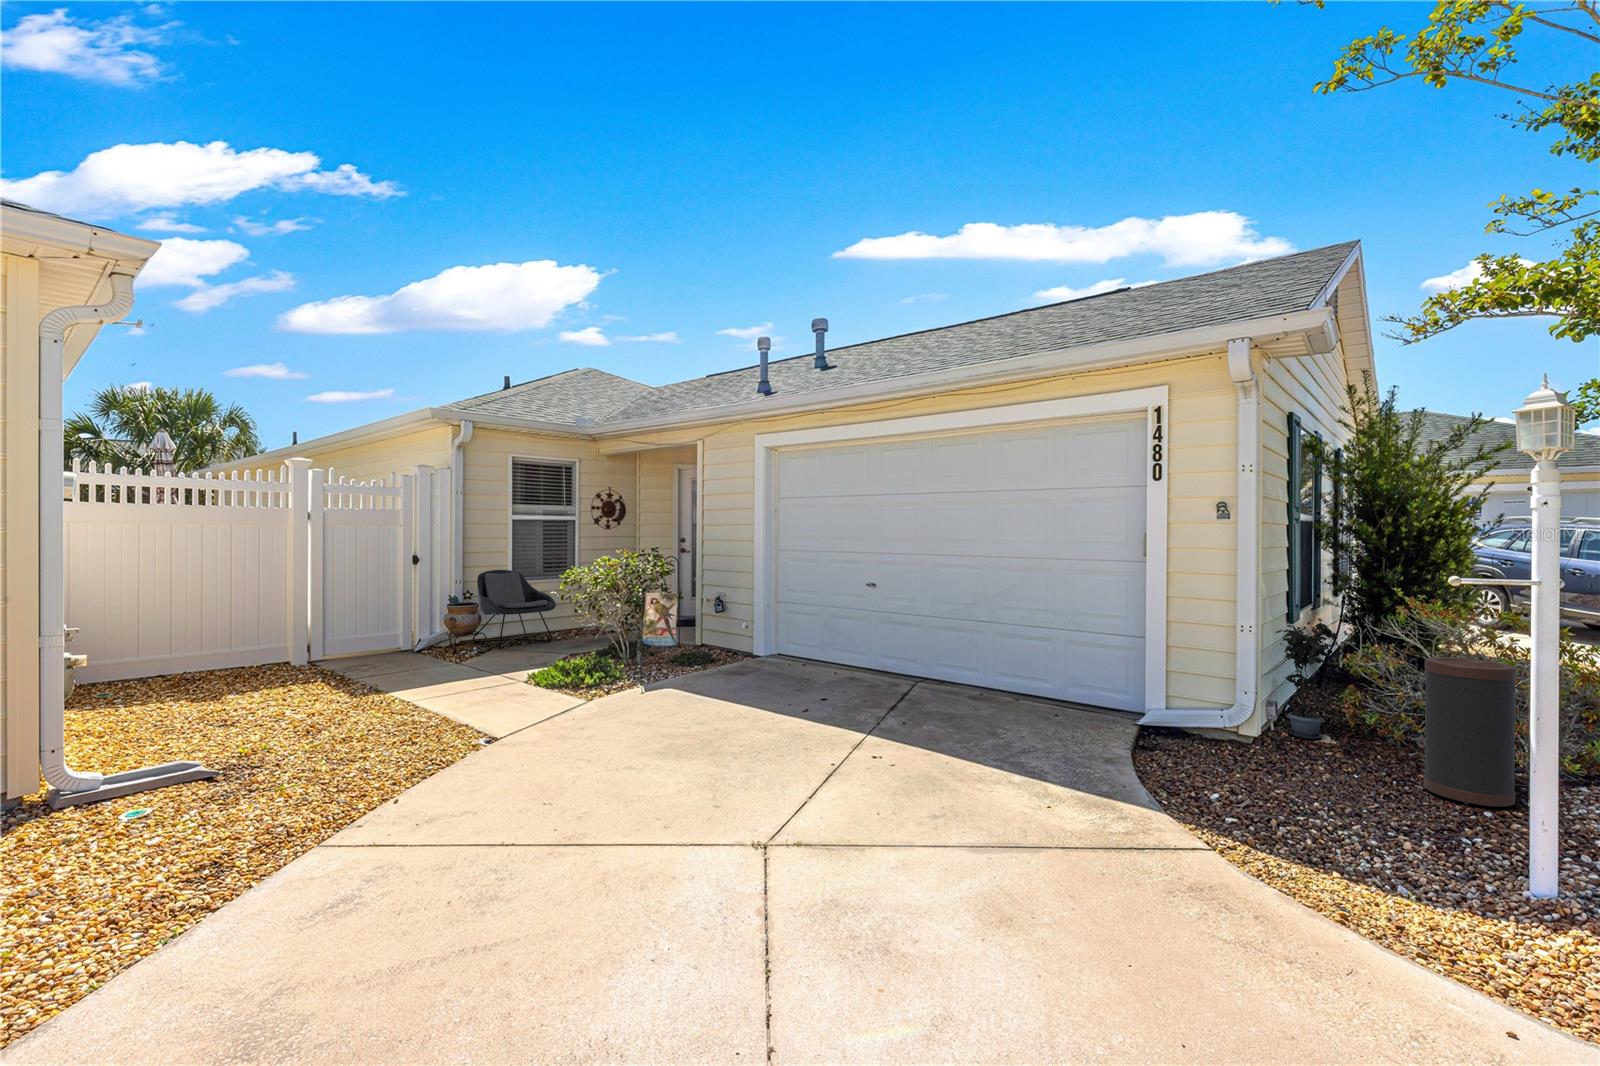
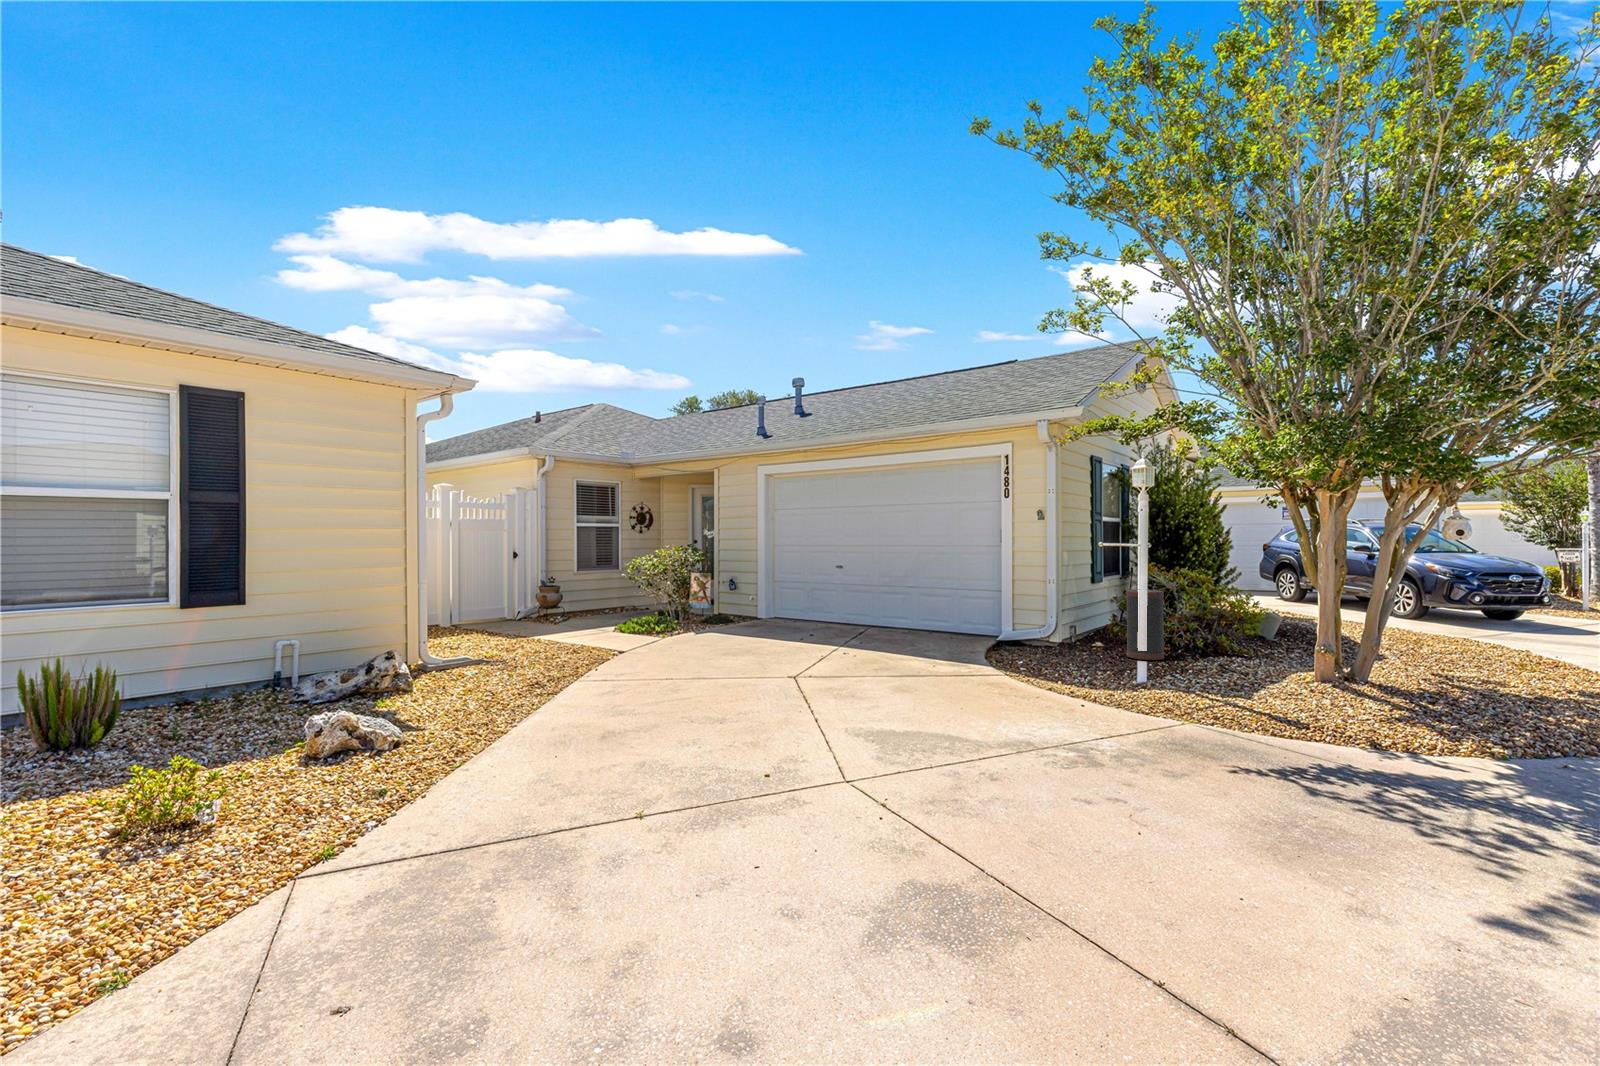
lounge chair: present [473,570,556,649] -> none [552,563,612,618]
potted plant: present [1276,618,1337,739] -> none [1072,575,1105,644]

